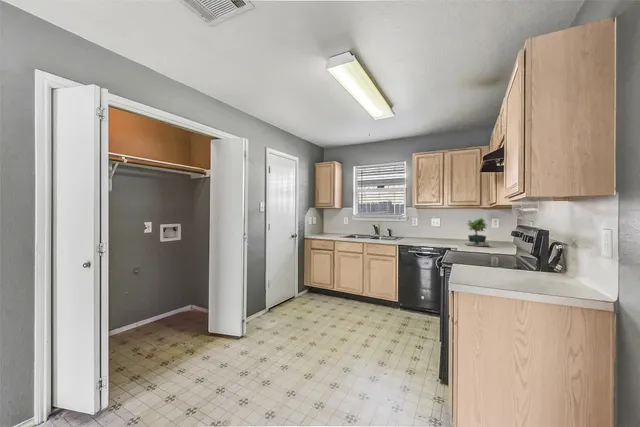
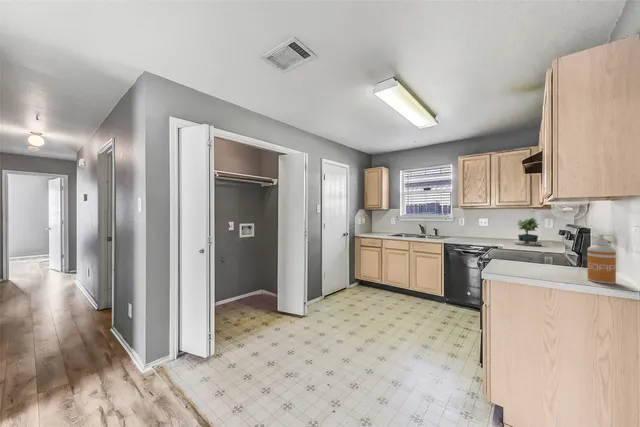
soap dispenser: none [559,238,588,293] -> present [587,234,616,284]

